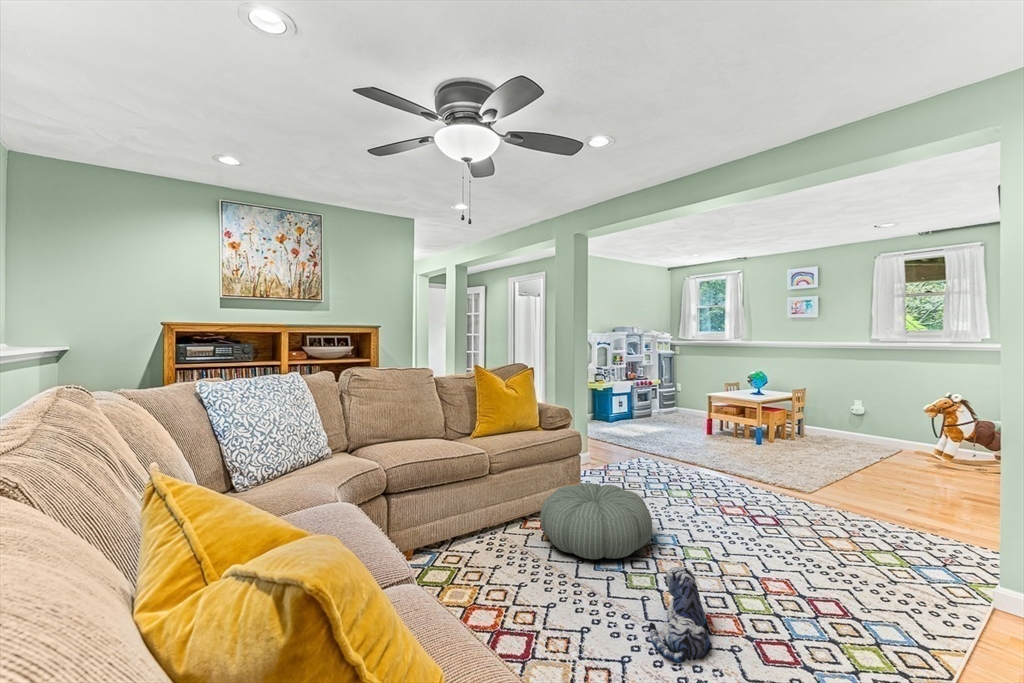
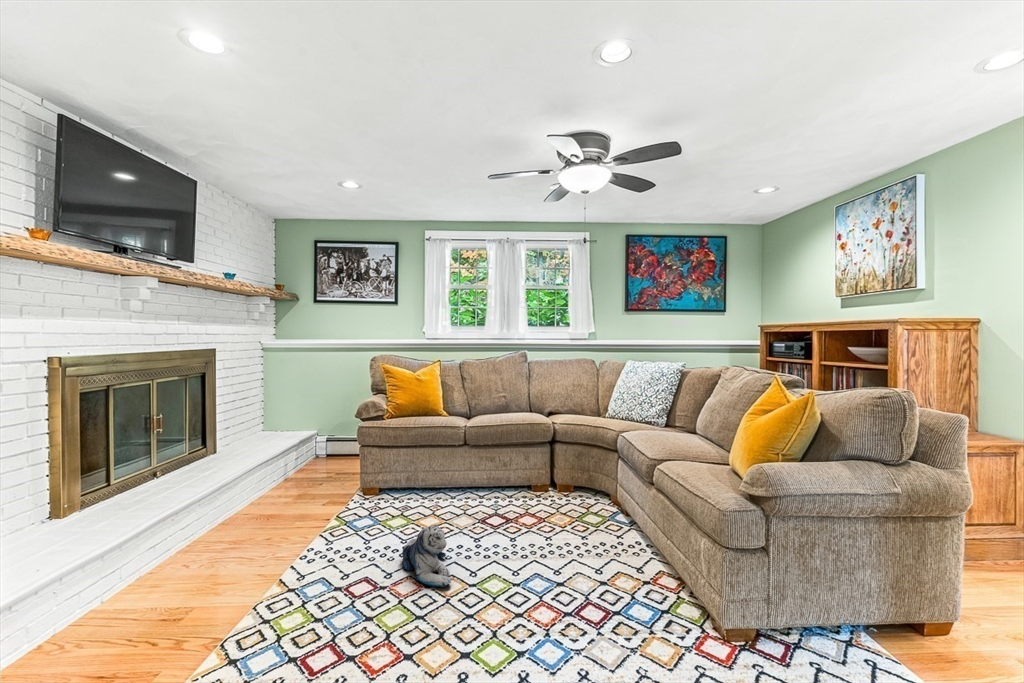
pouf: present [540,483,652,559] -> none [521,522,664,633]

